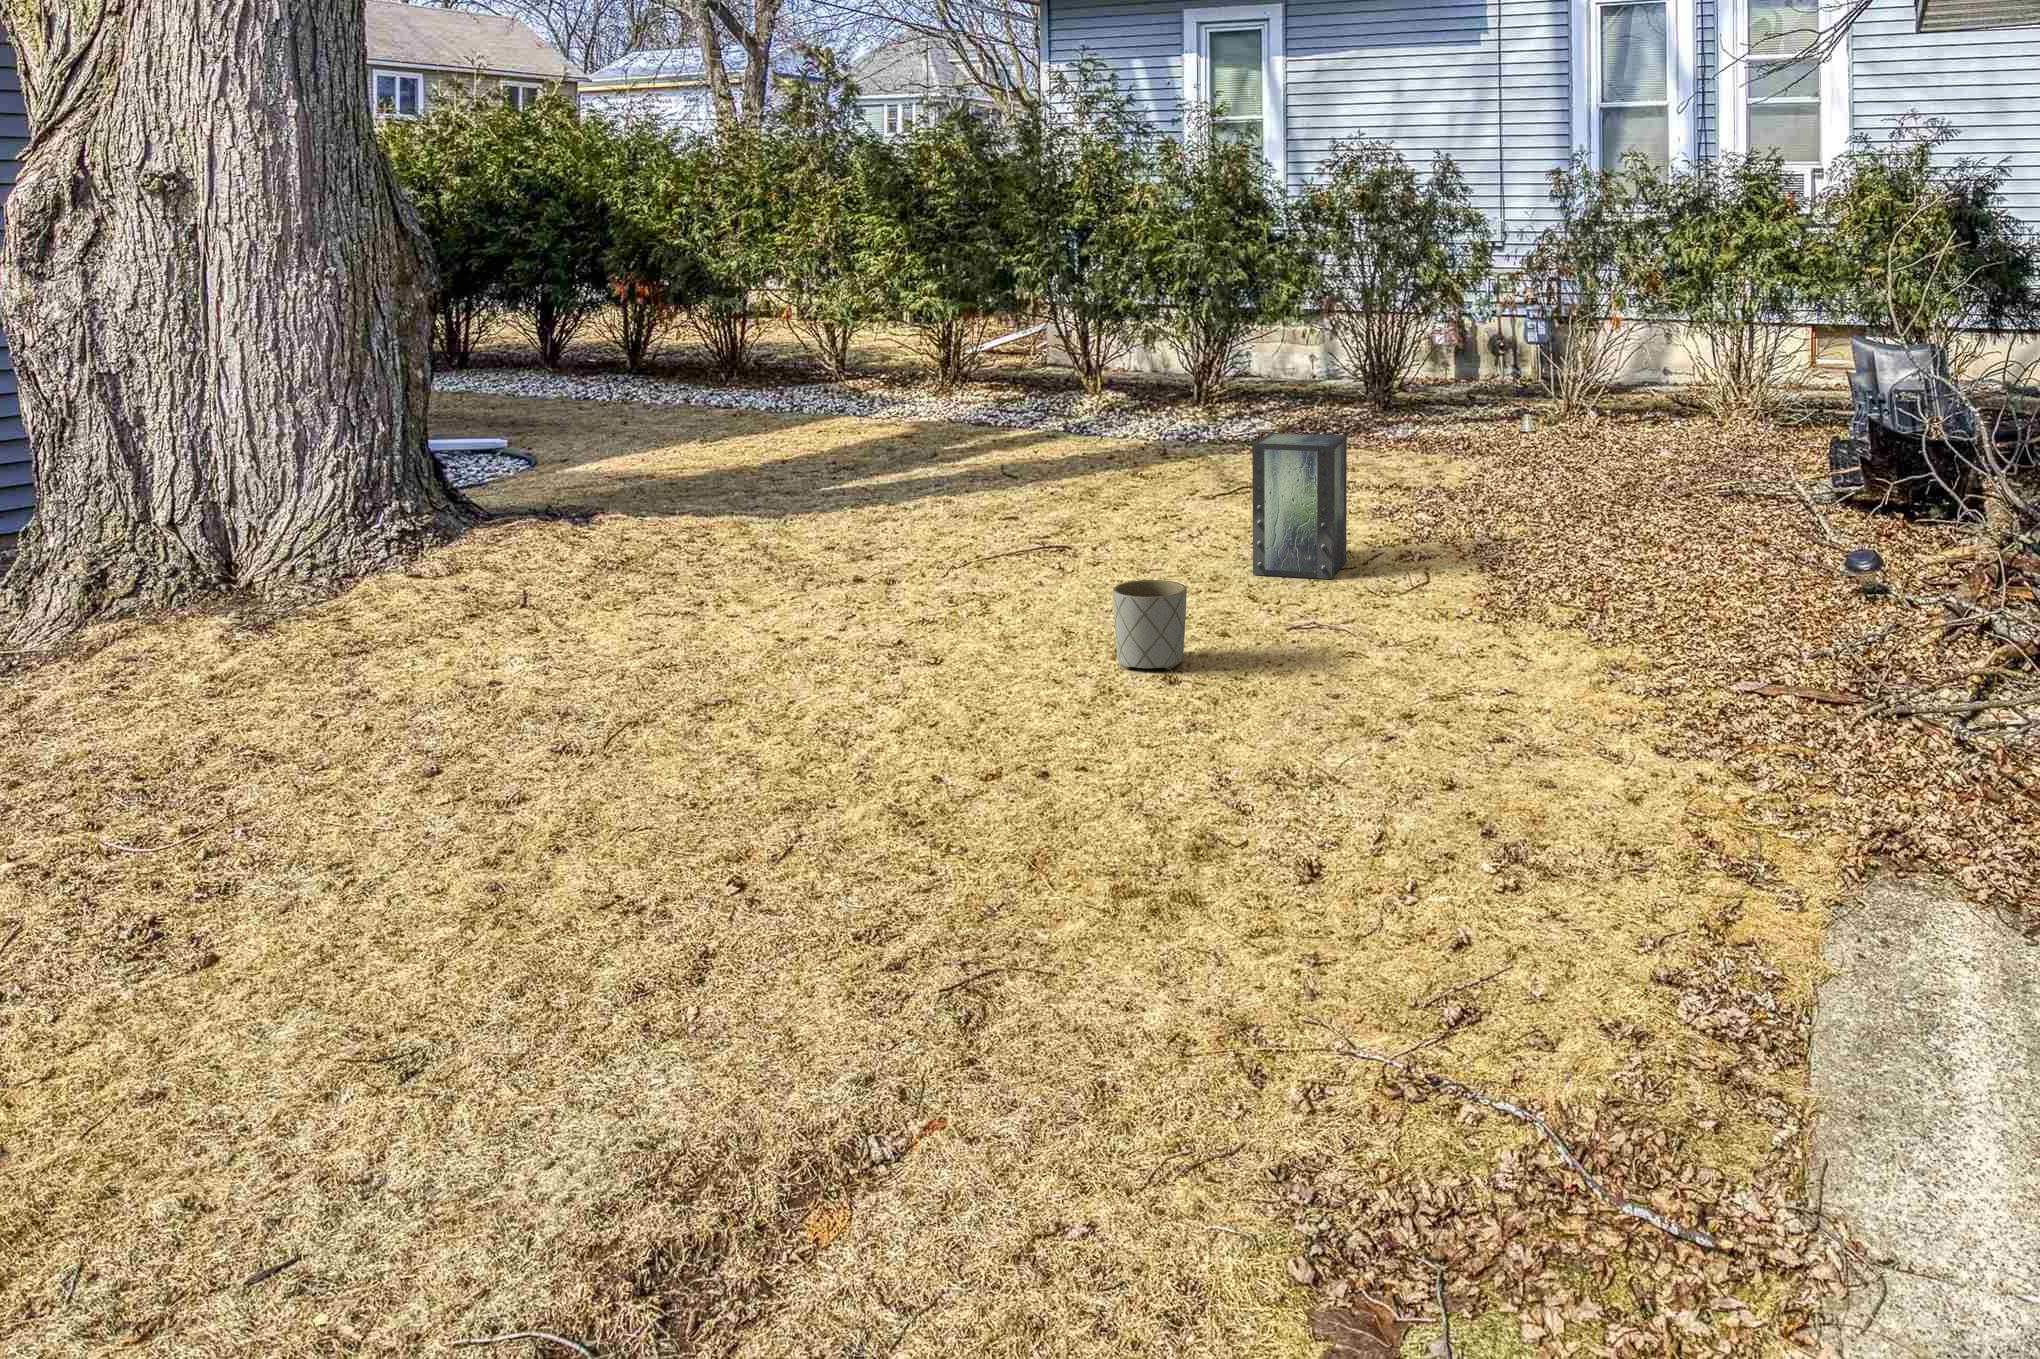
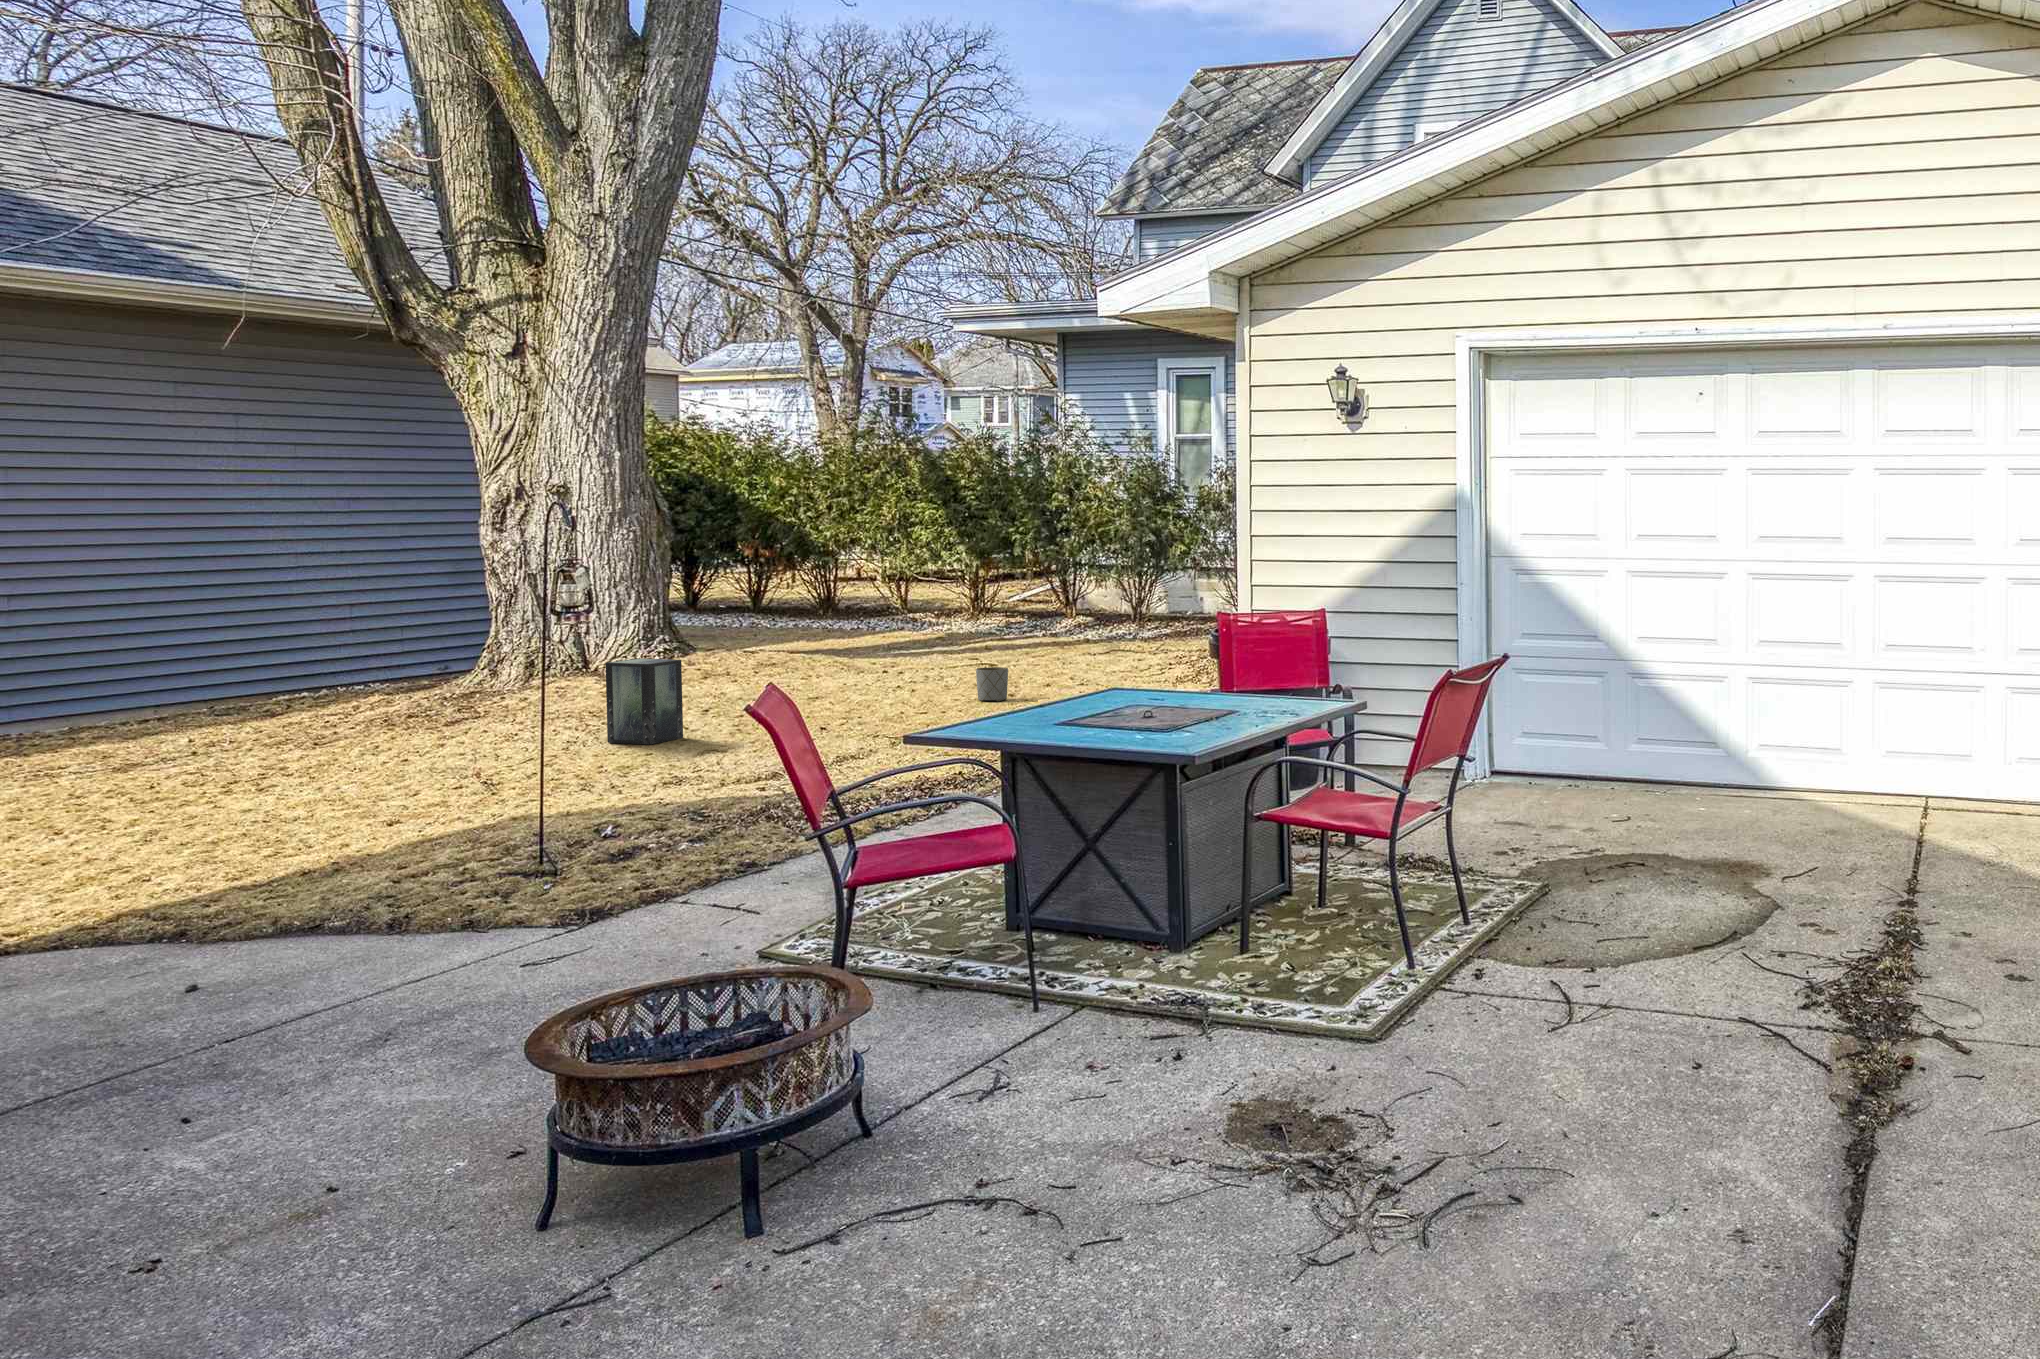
storage box: present [1252,433,1347,579] -> present [605,658,683,745]

